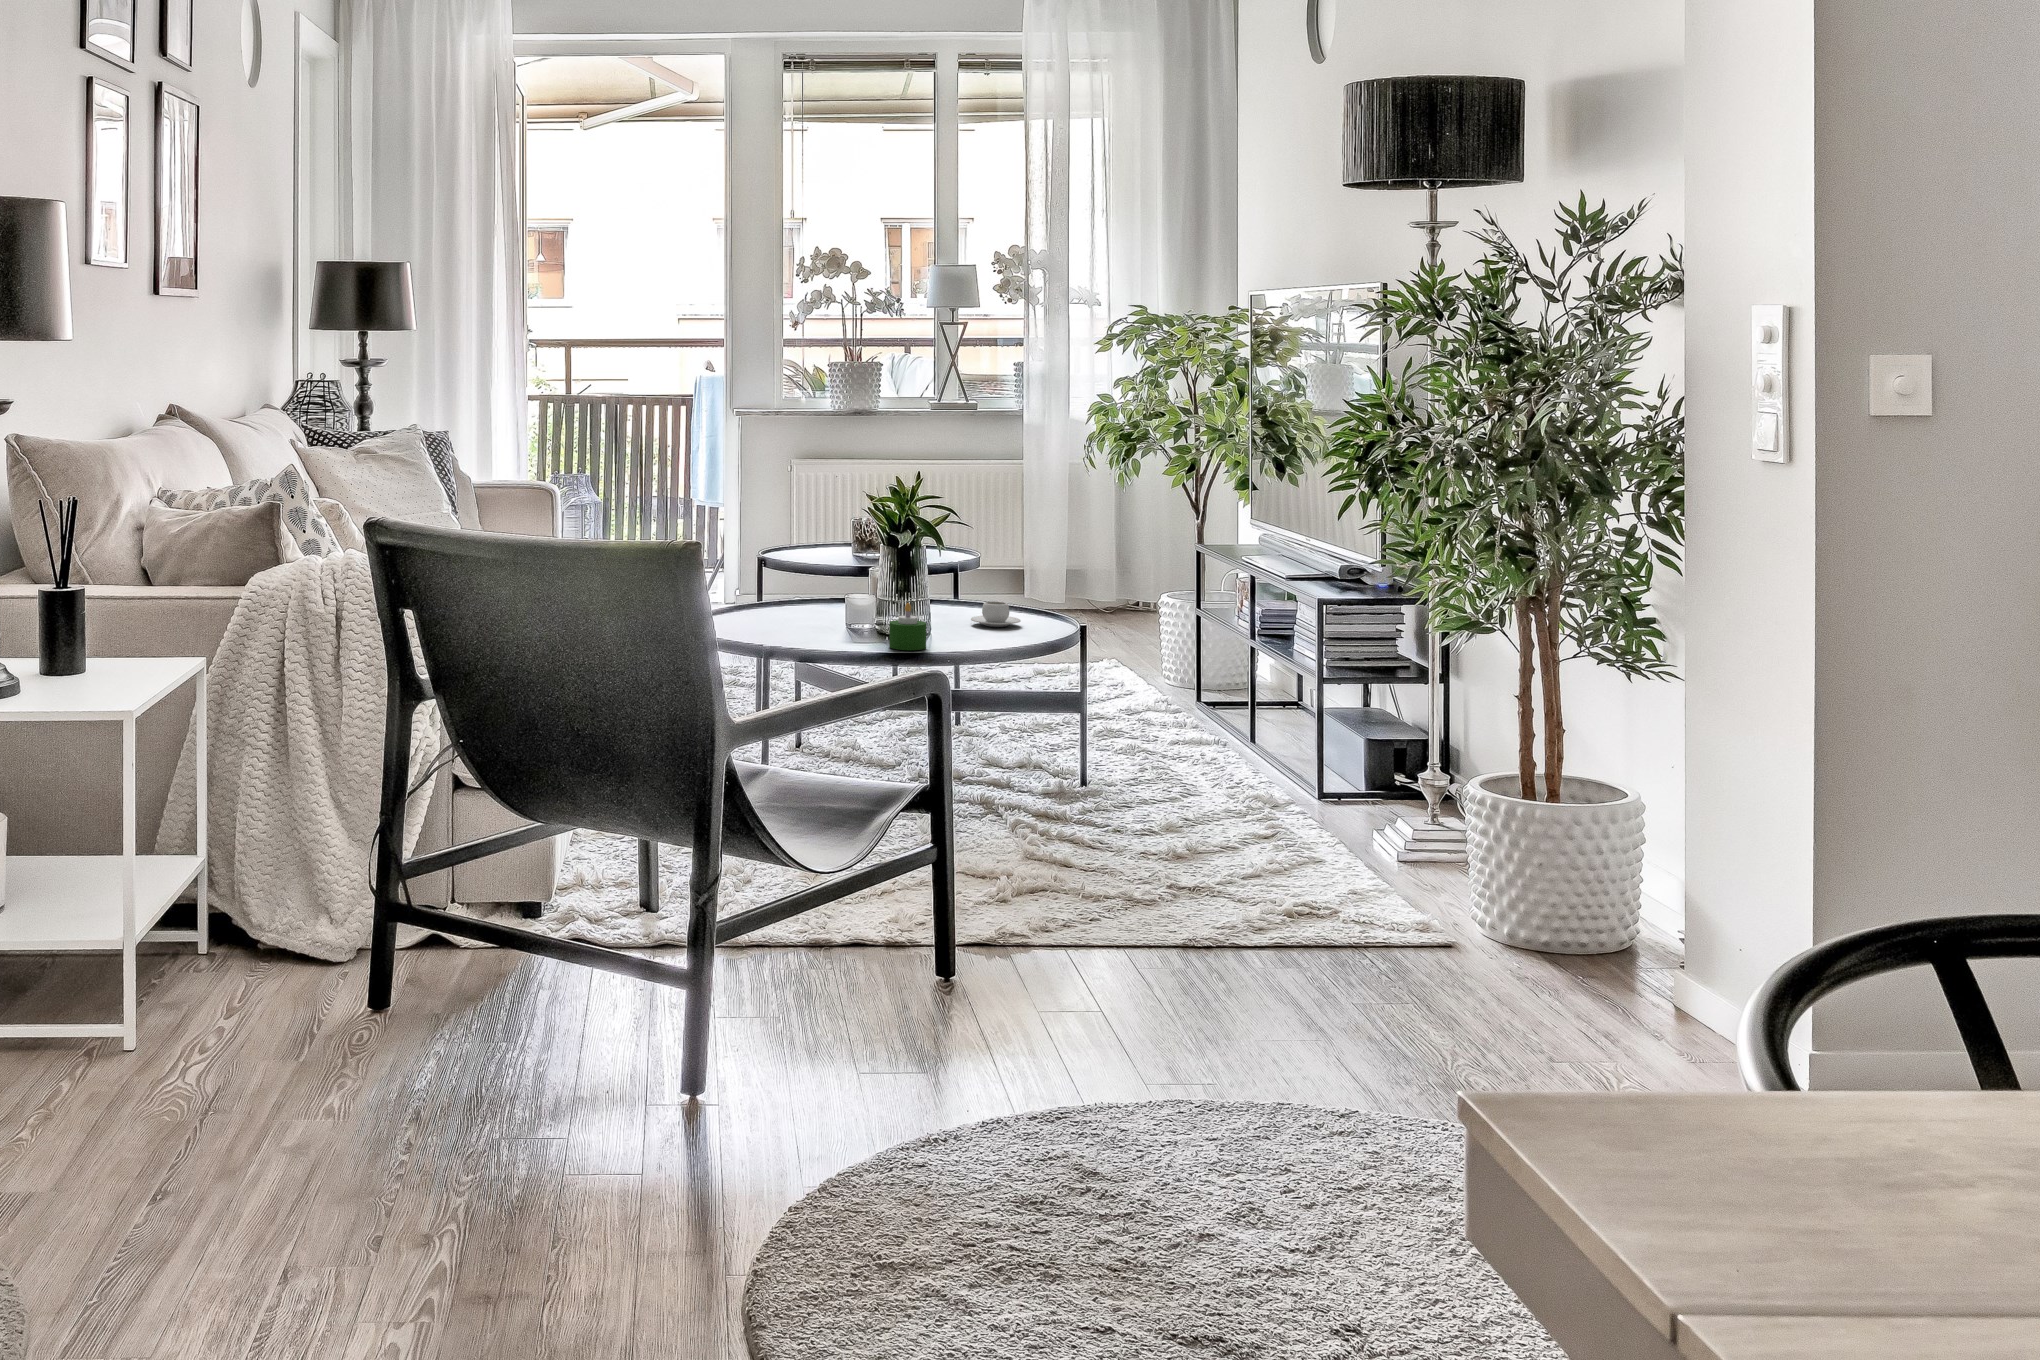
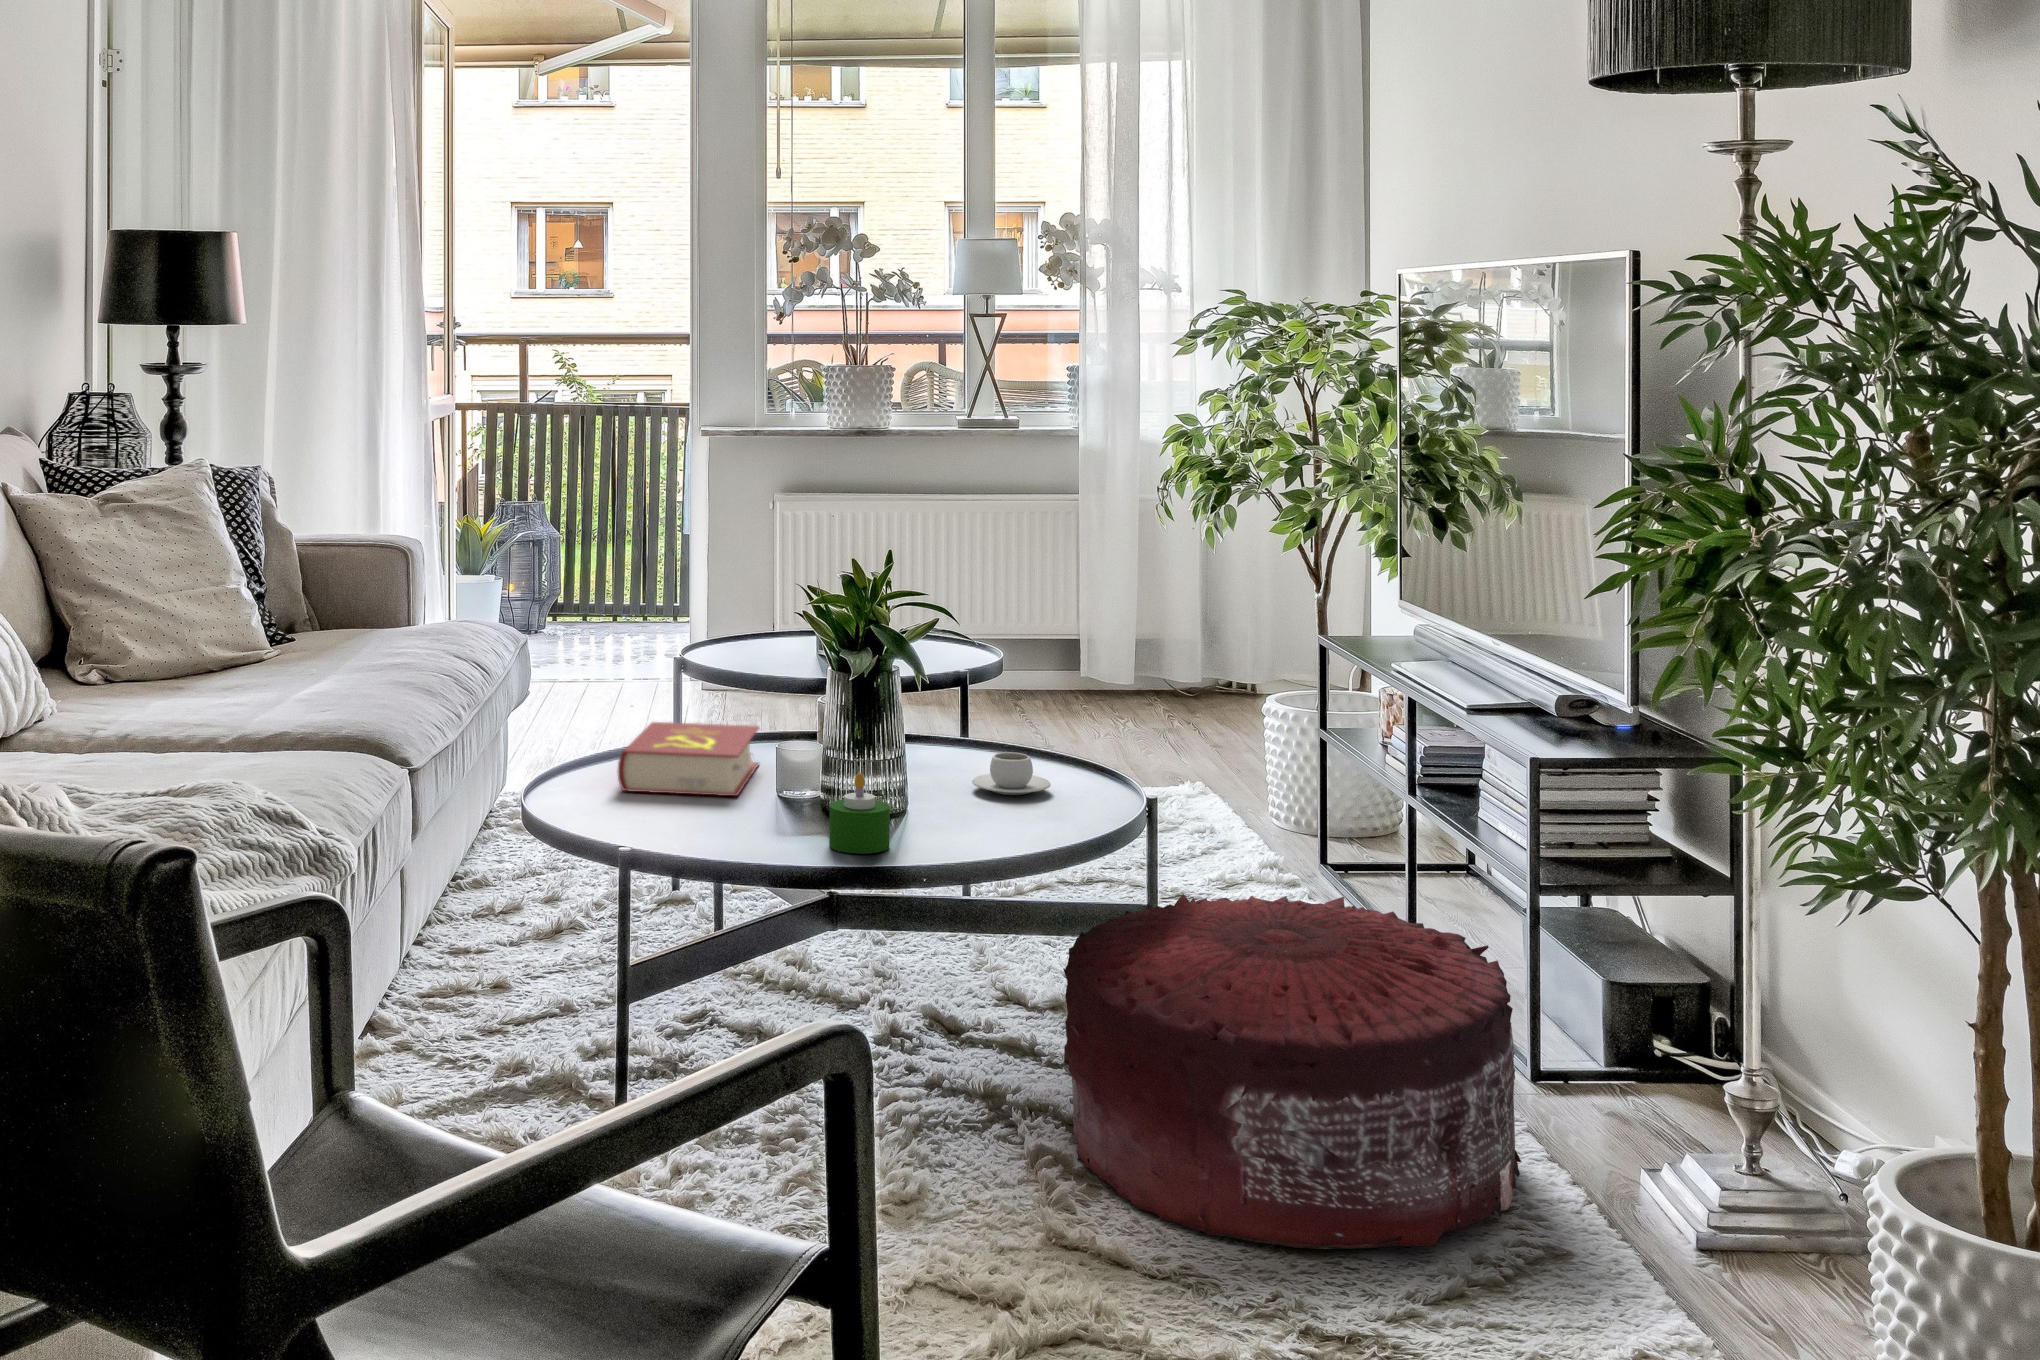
book: none [747,586,831,626] -> present [618,722,760,796]
pouf: none [1033,681,1306,861] -> present [1063,894,1521,1249]

